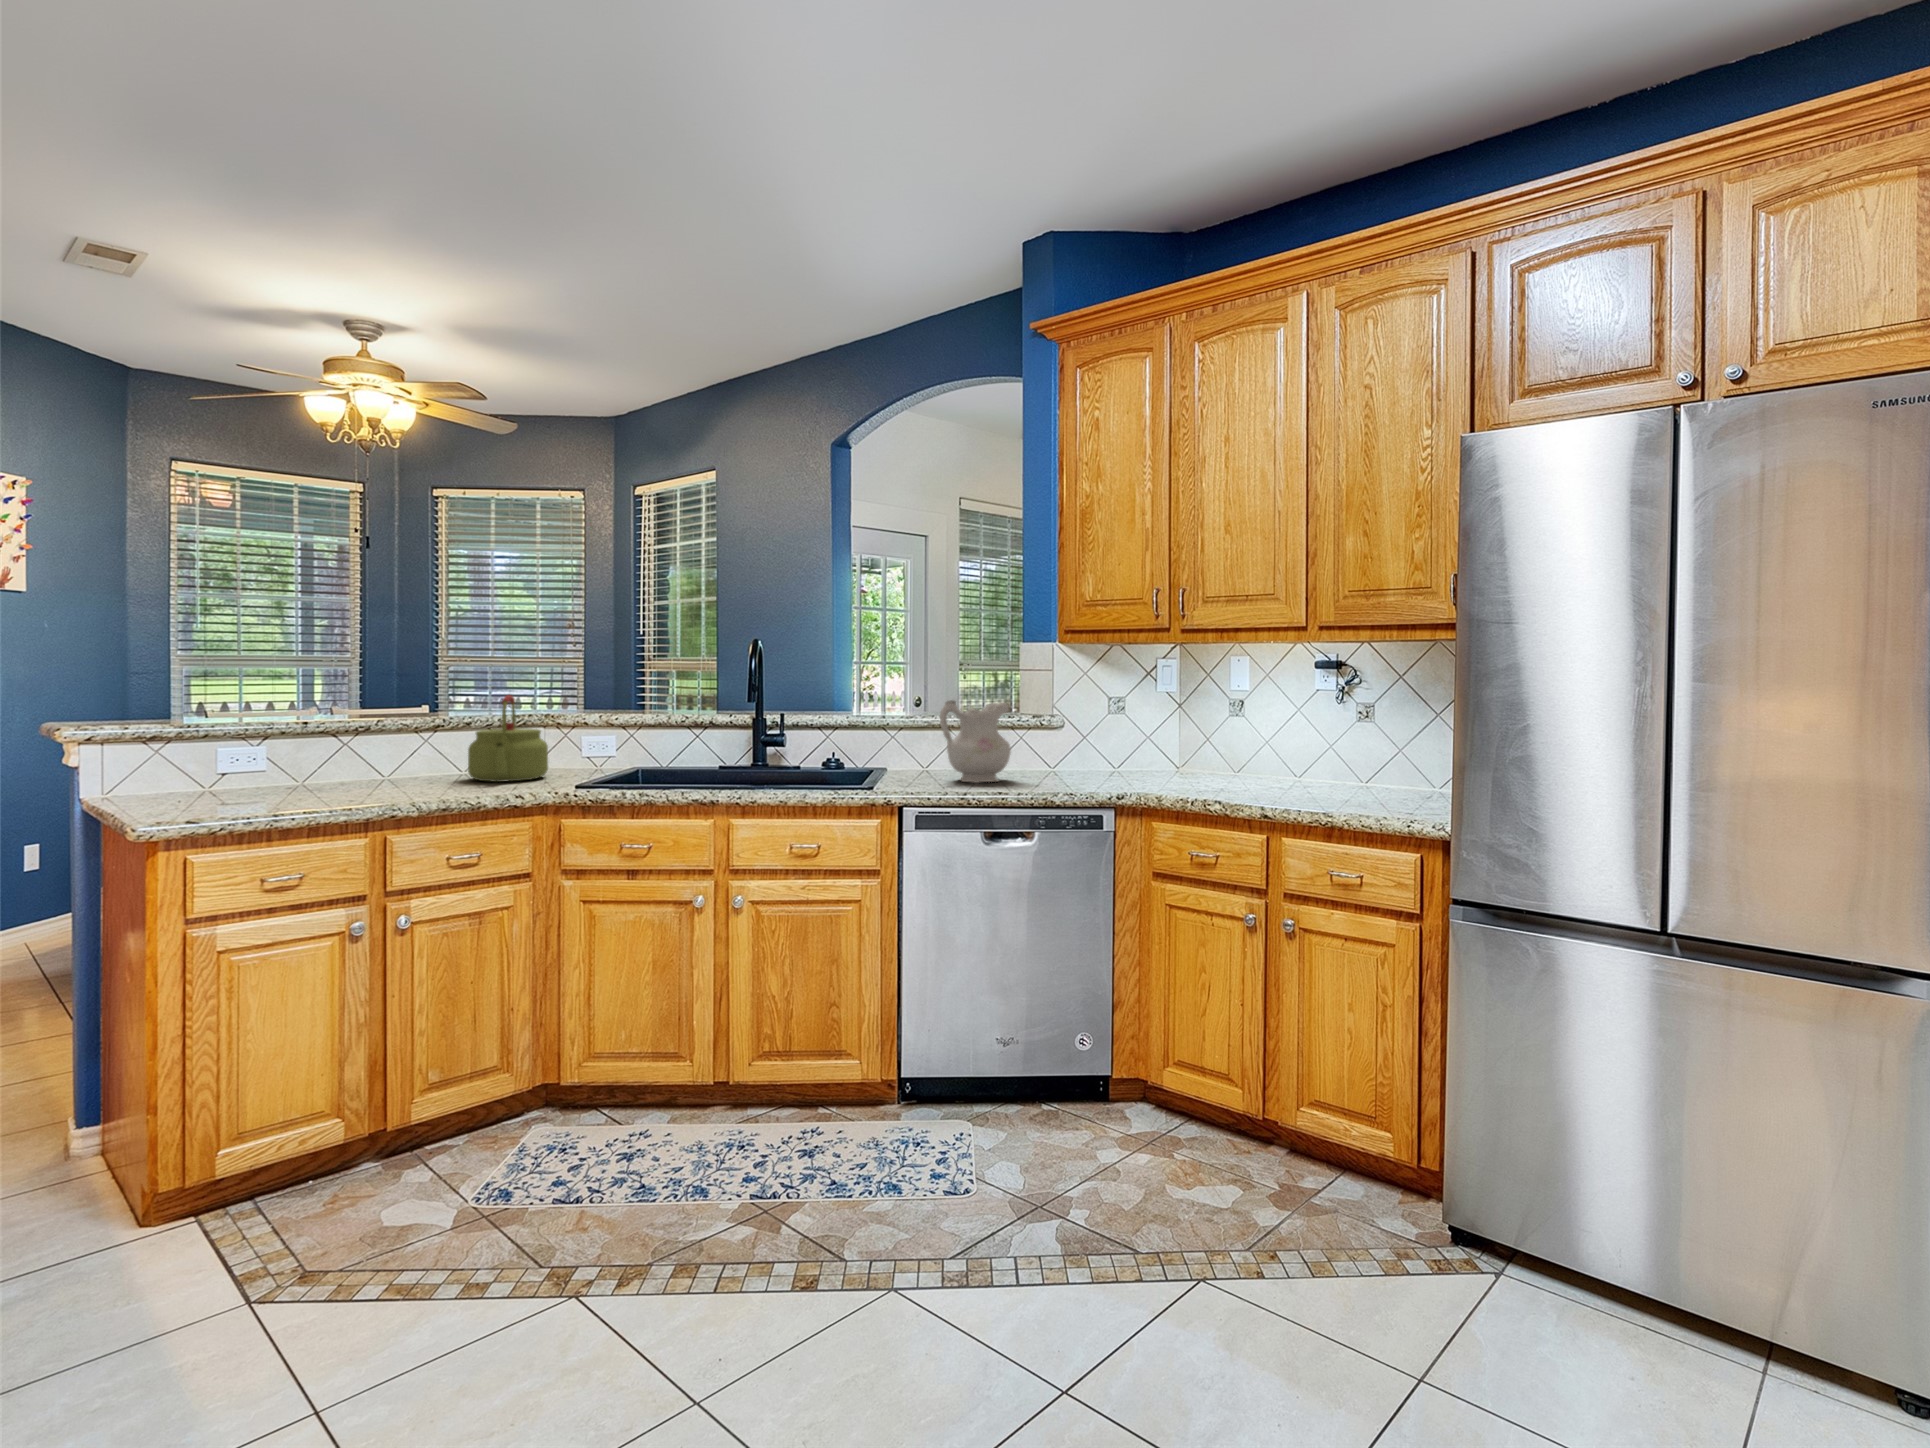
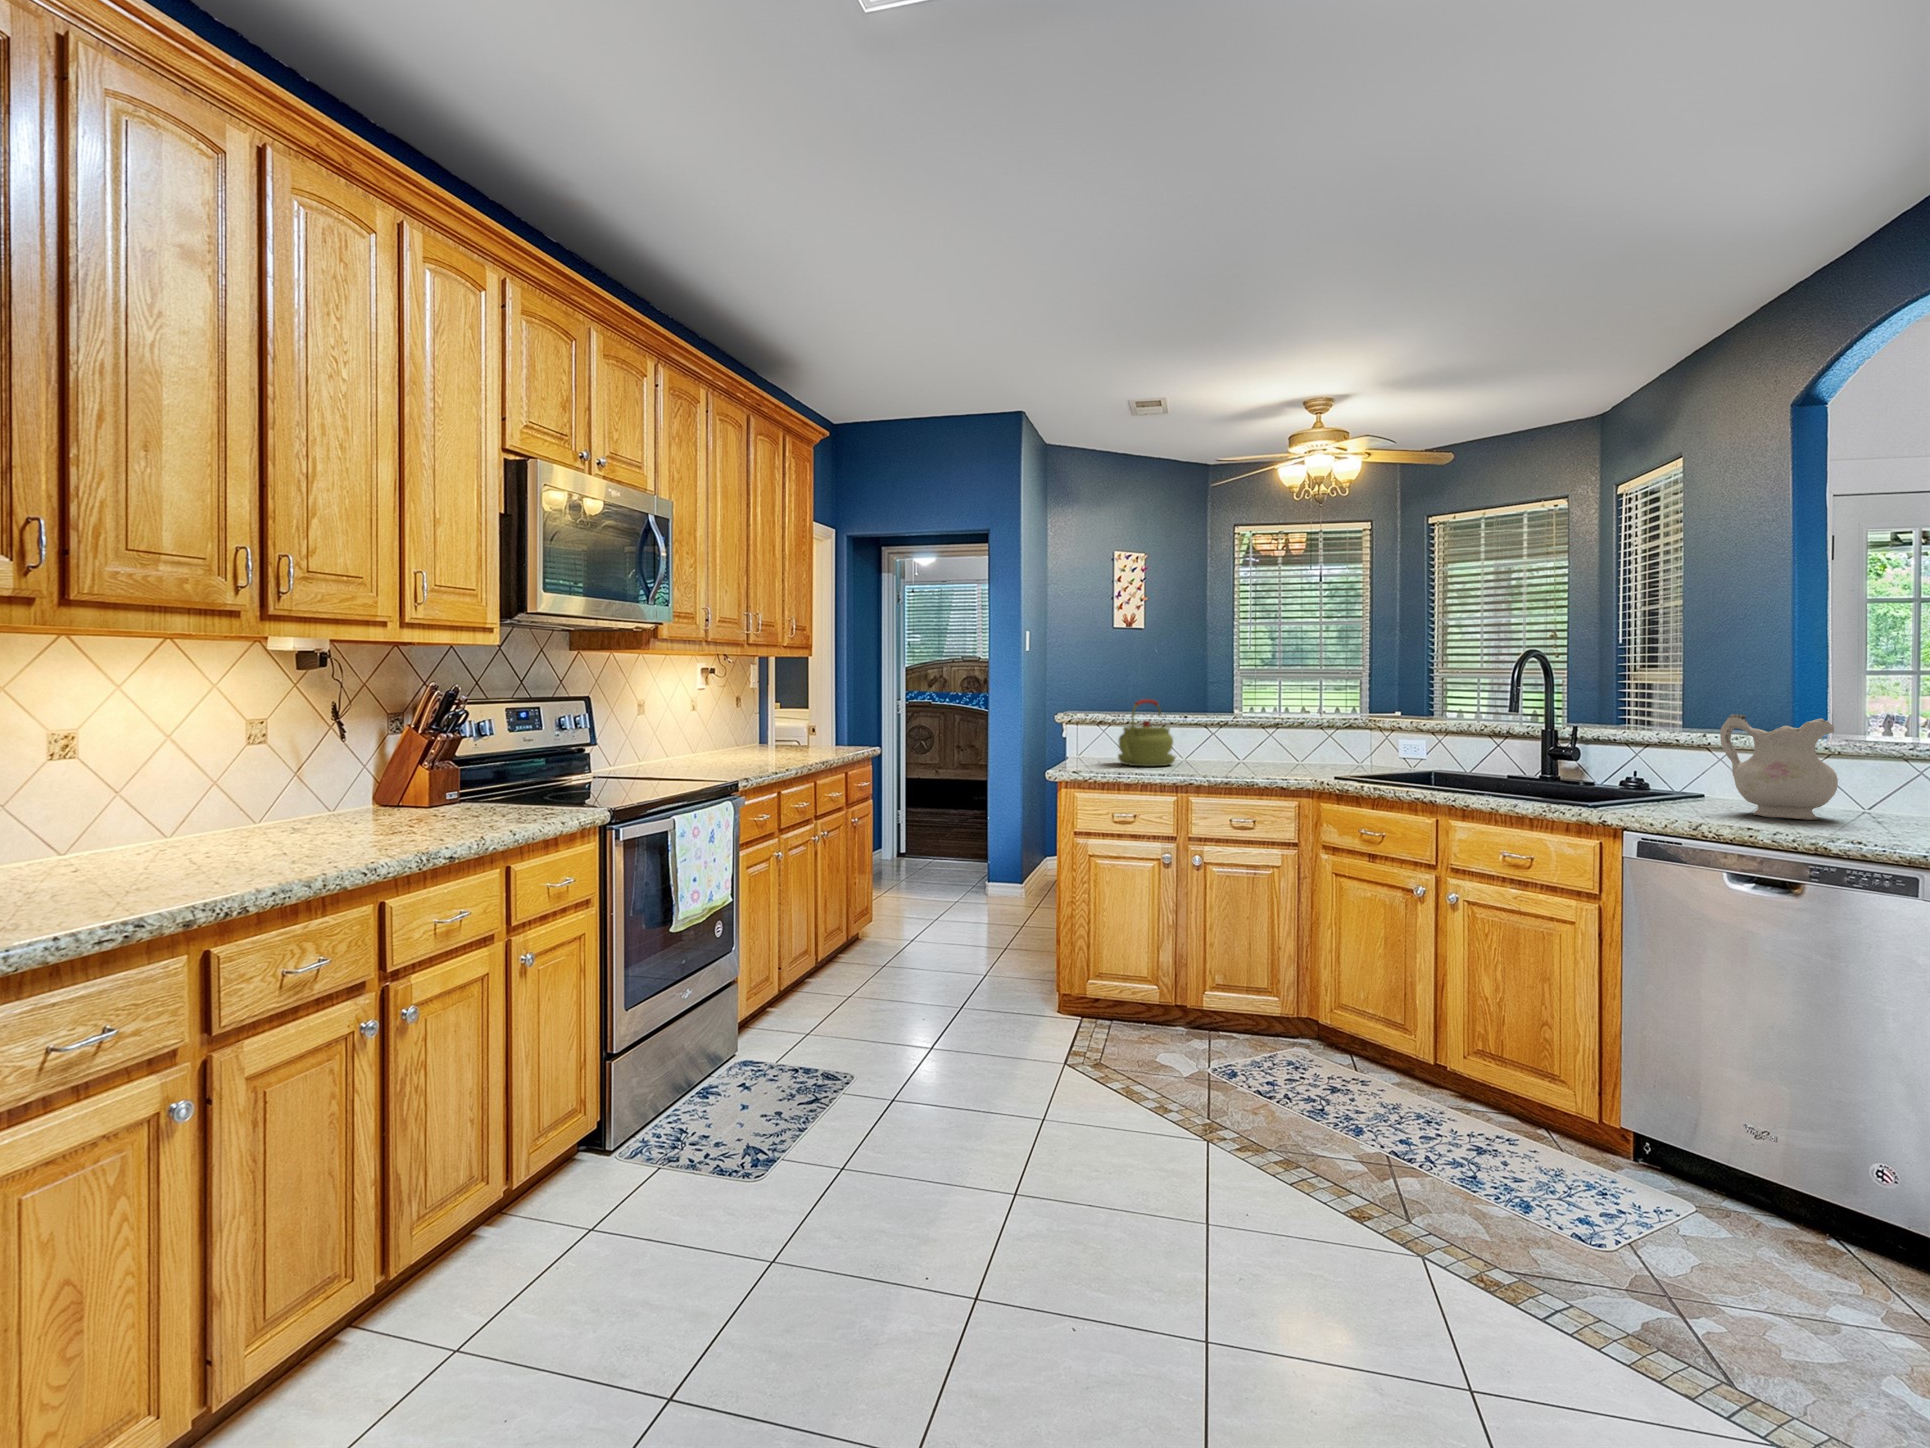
kettle: present [468,695,548,782] -> present [1118,699,1175,766]

